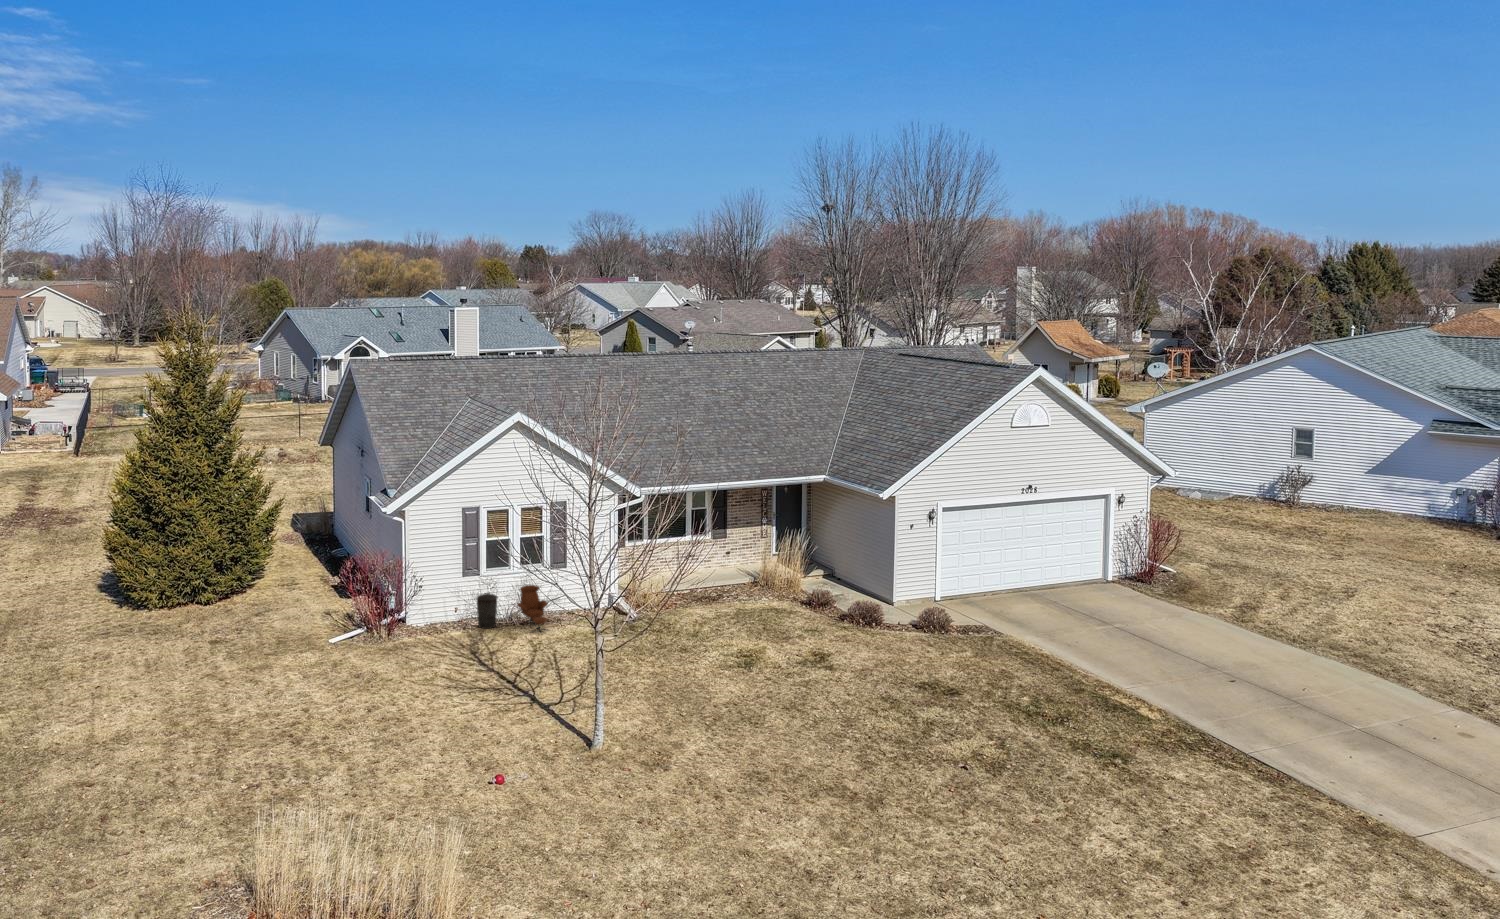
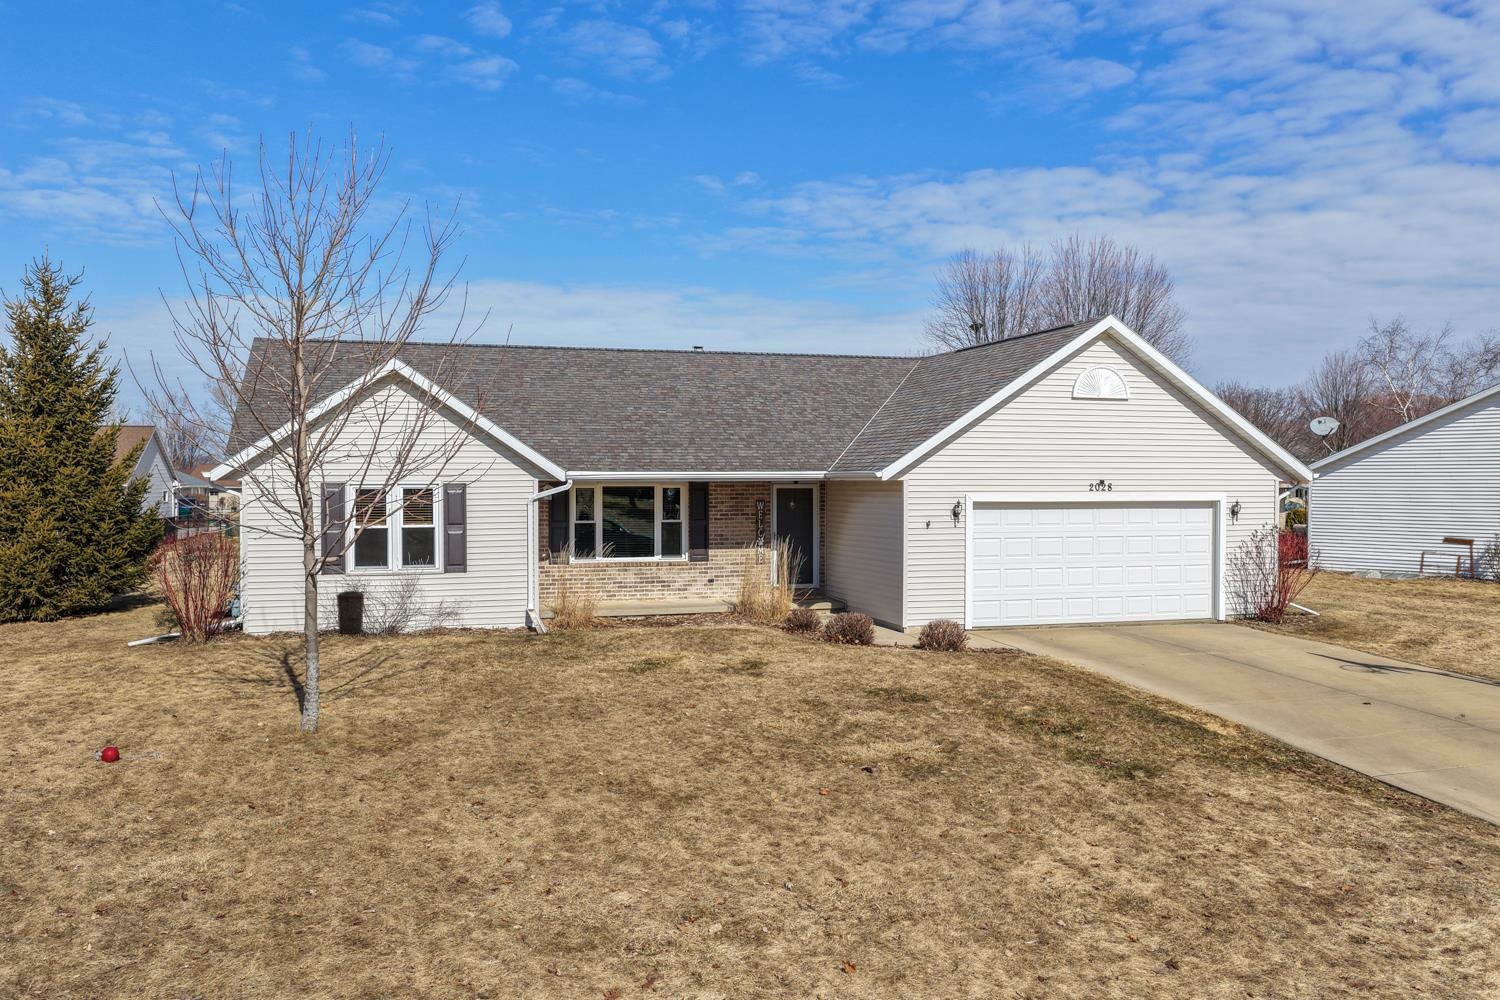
bench: none [1226,482,1267,517] -> present [1420,537,1474,577]
lounge chair: present [517,585,547,630] -> none [389,584,429,639]
potted tree: none [336,609,362,645] -> present [152,600,182,641]

